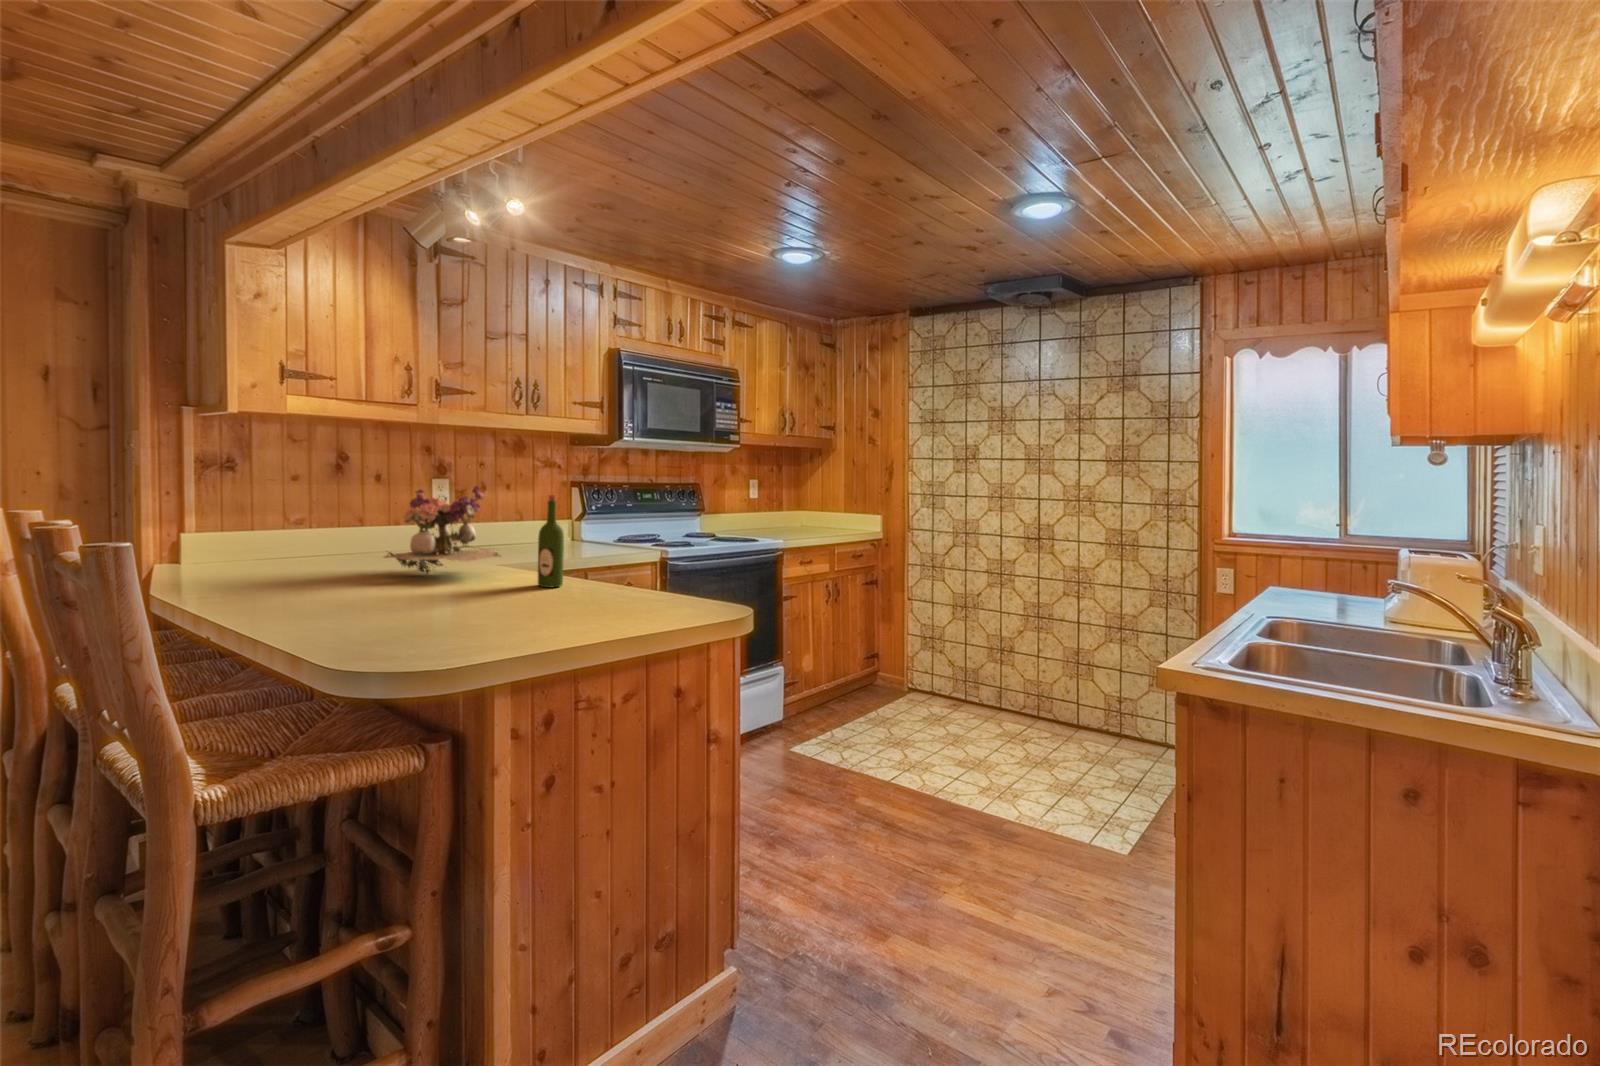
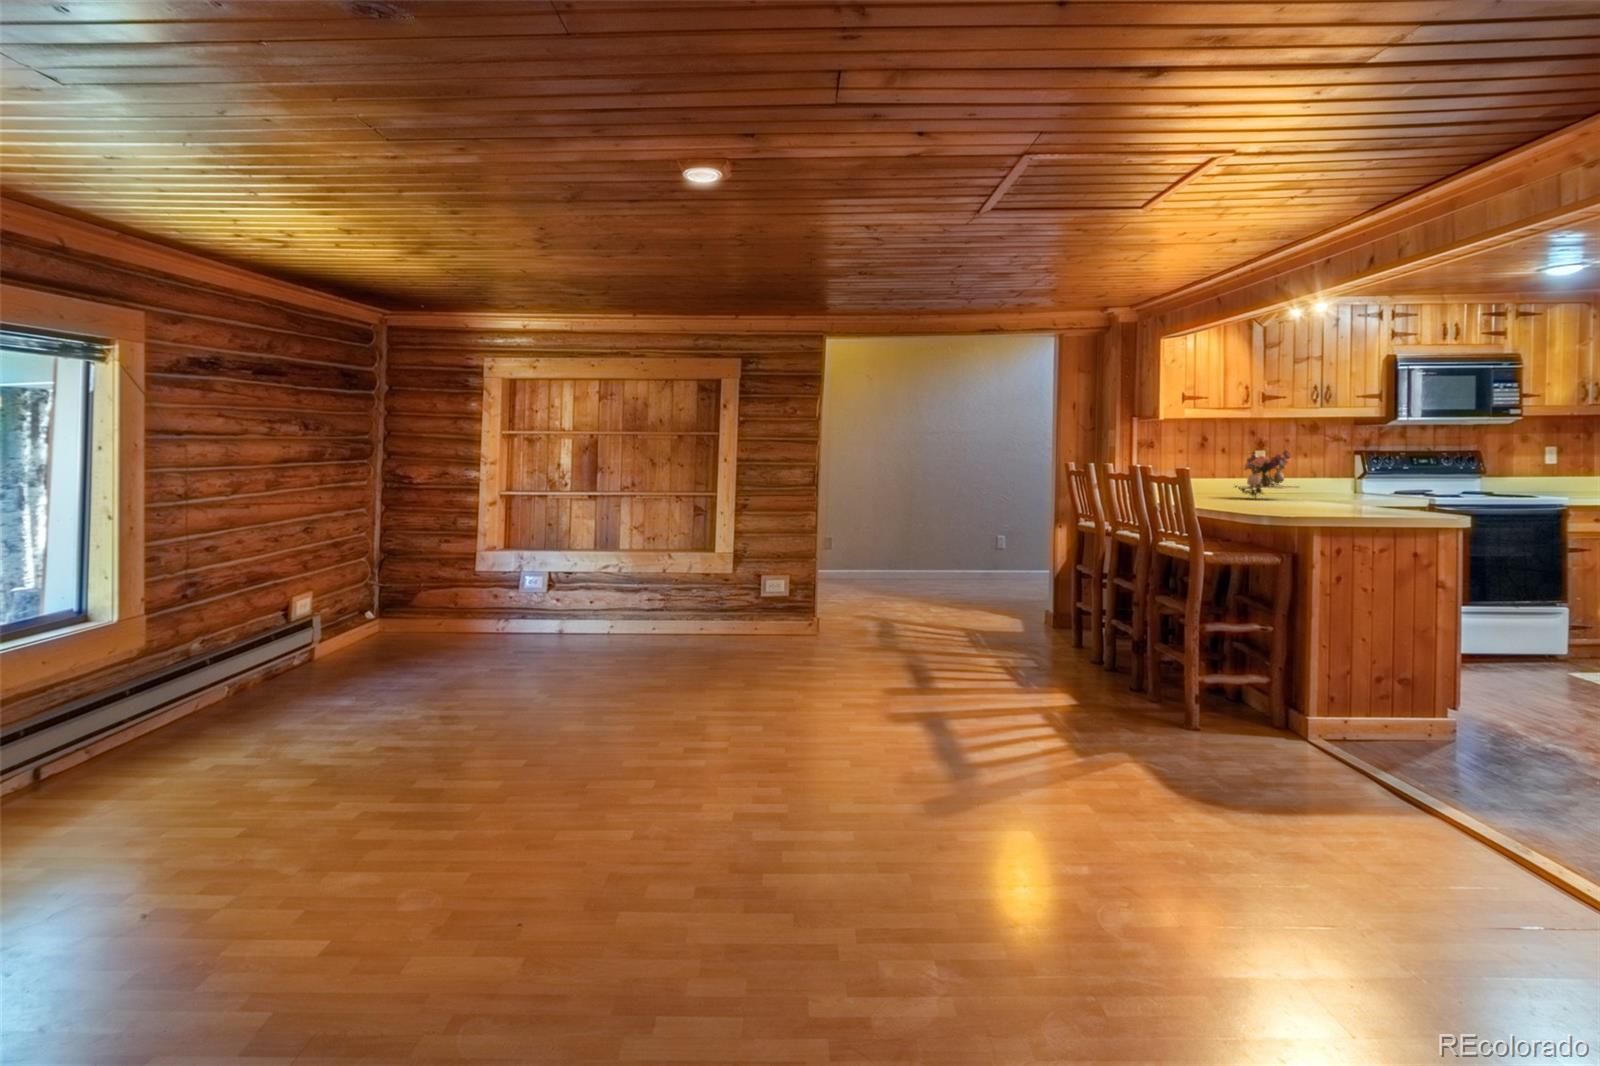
wine bottle: present [538,495,564,587] -> none [1322,450,1340,503]

